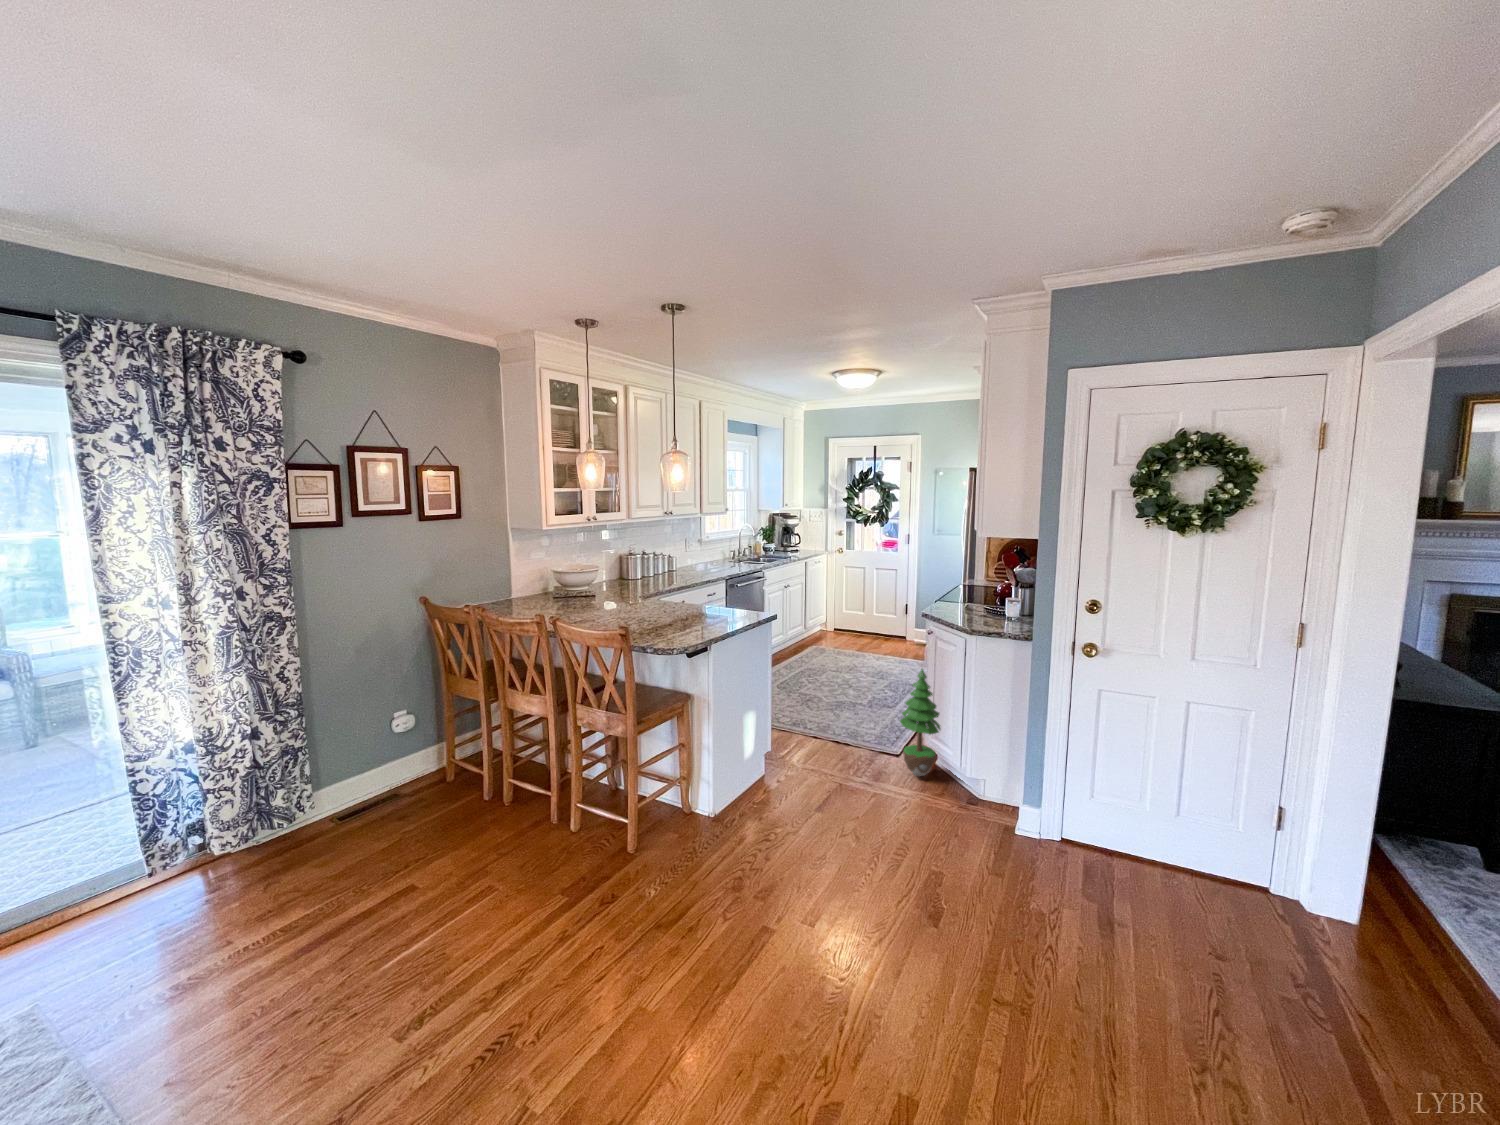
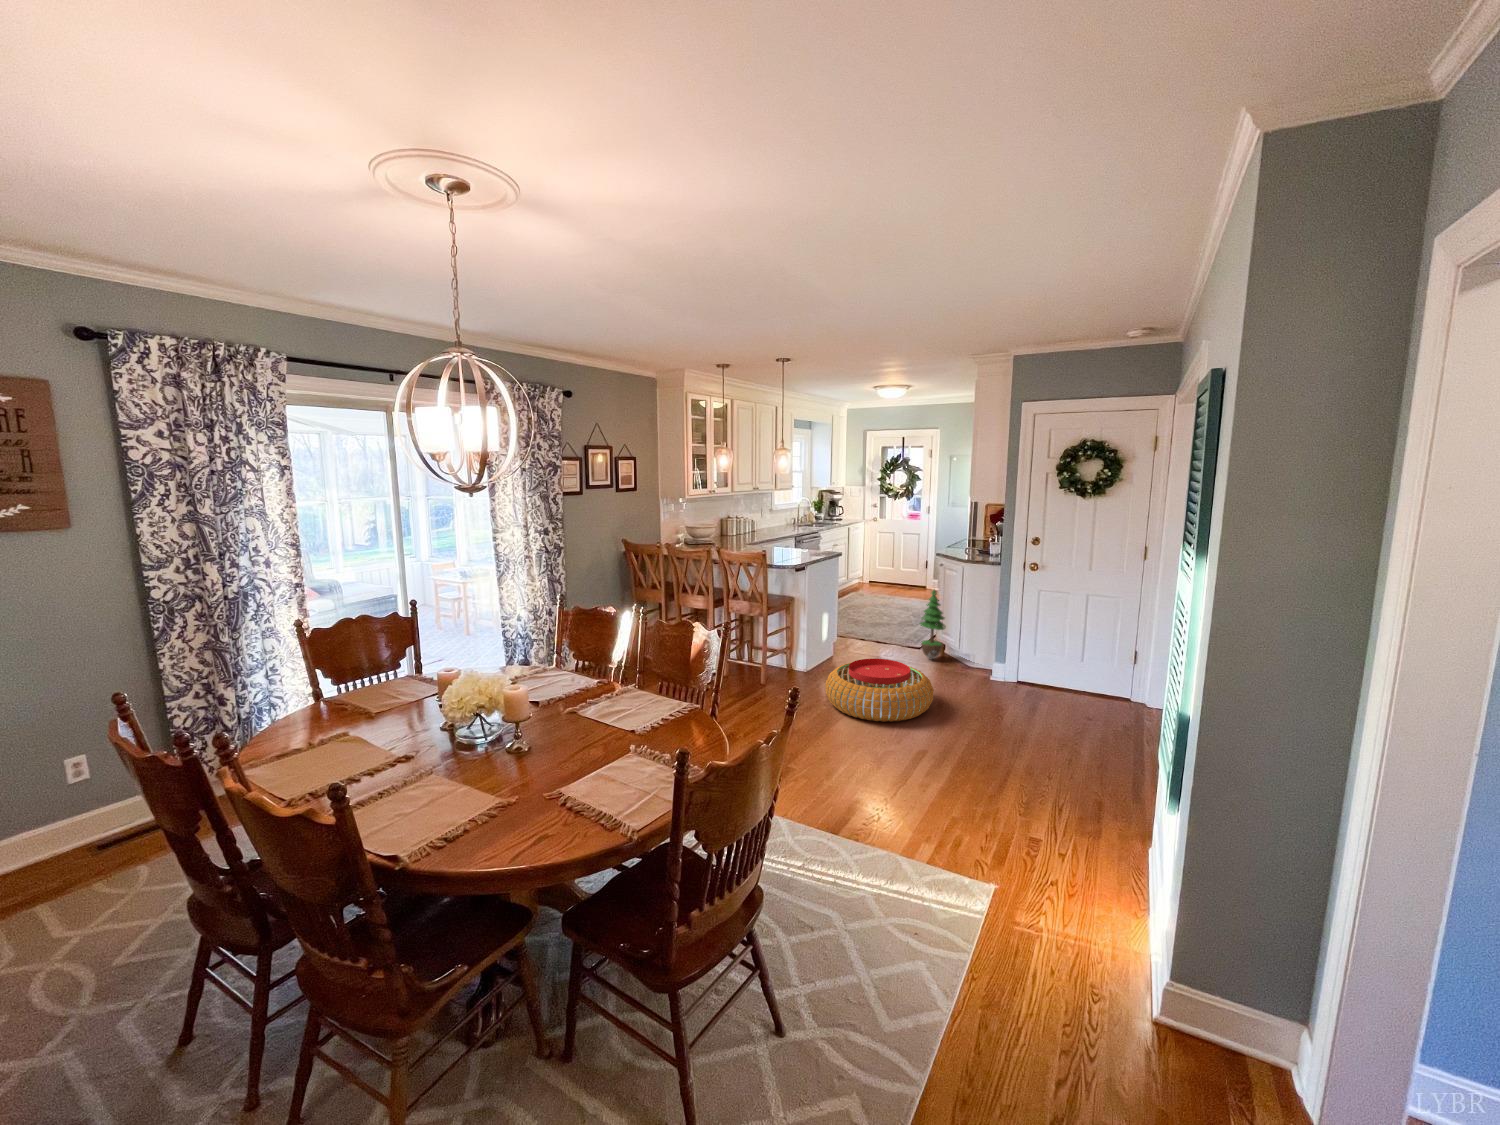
pouf: none [737,808,929,959] -> present [825,659,934,722]

